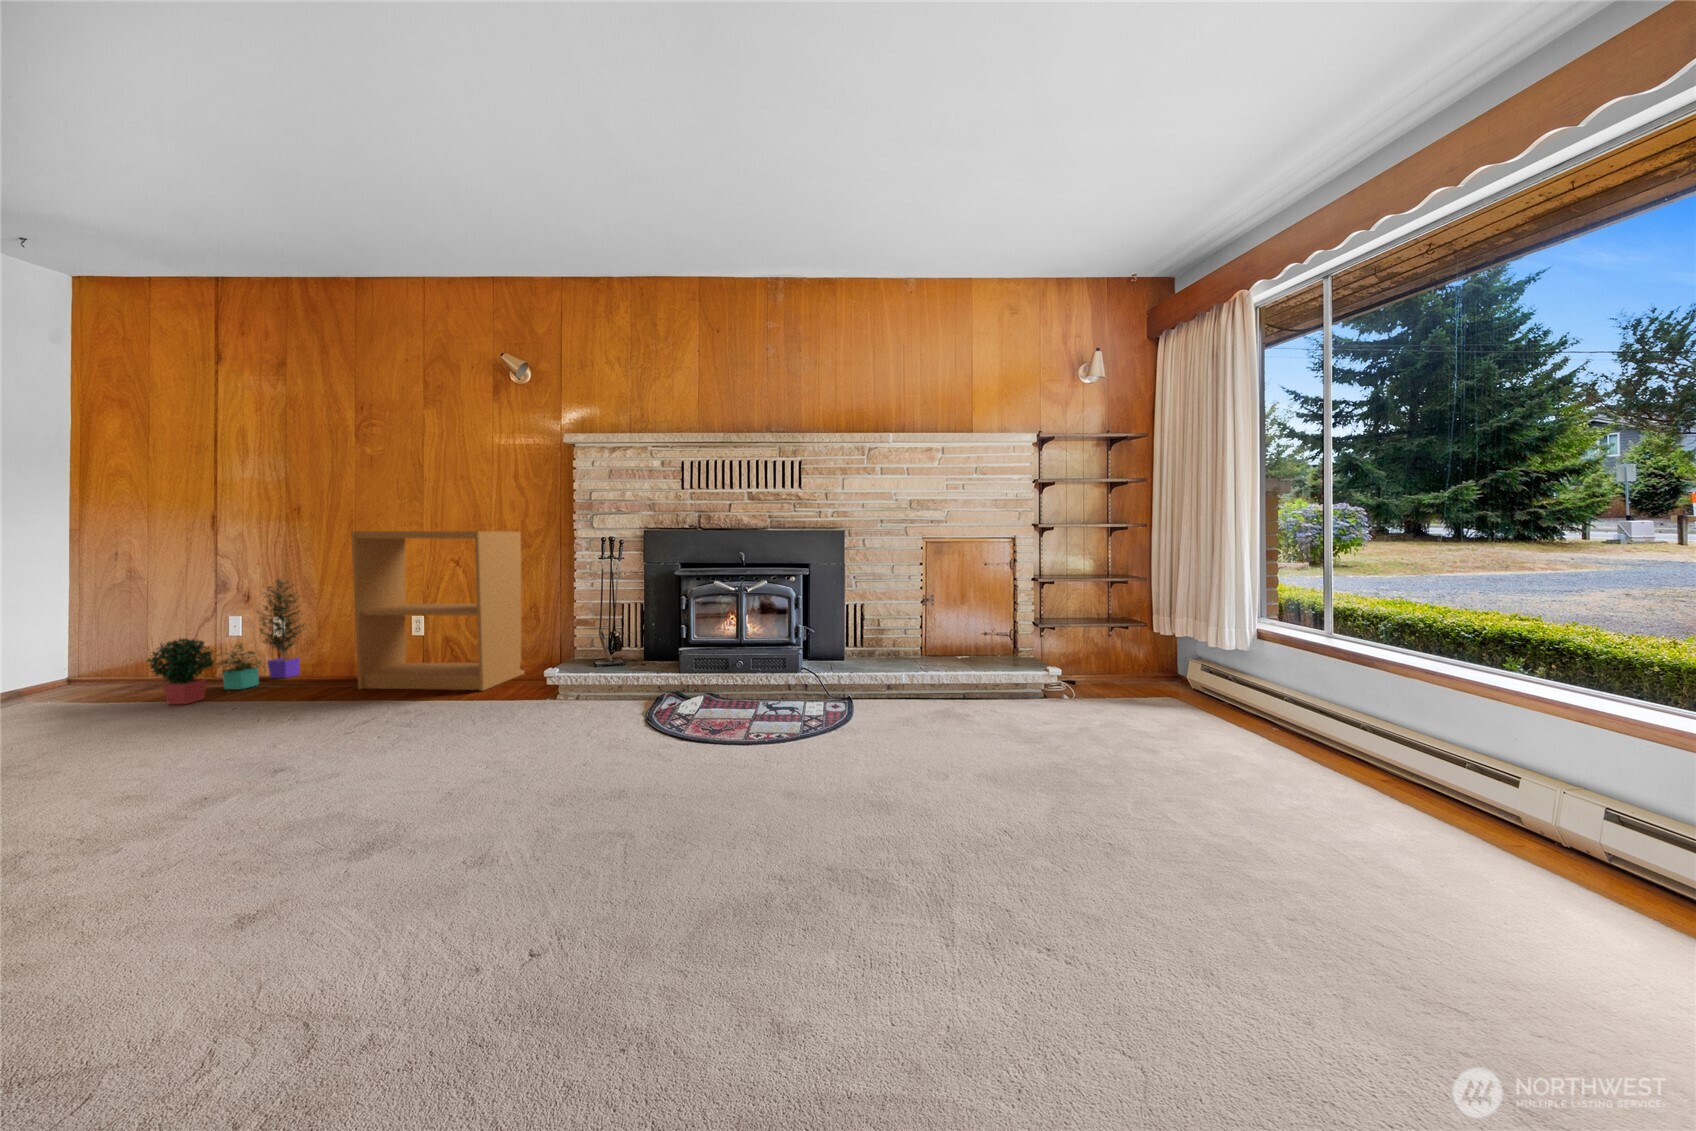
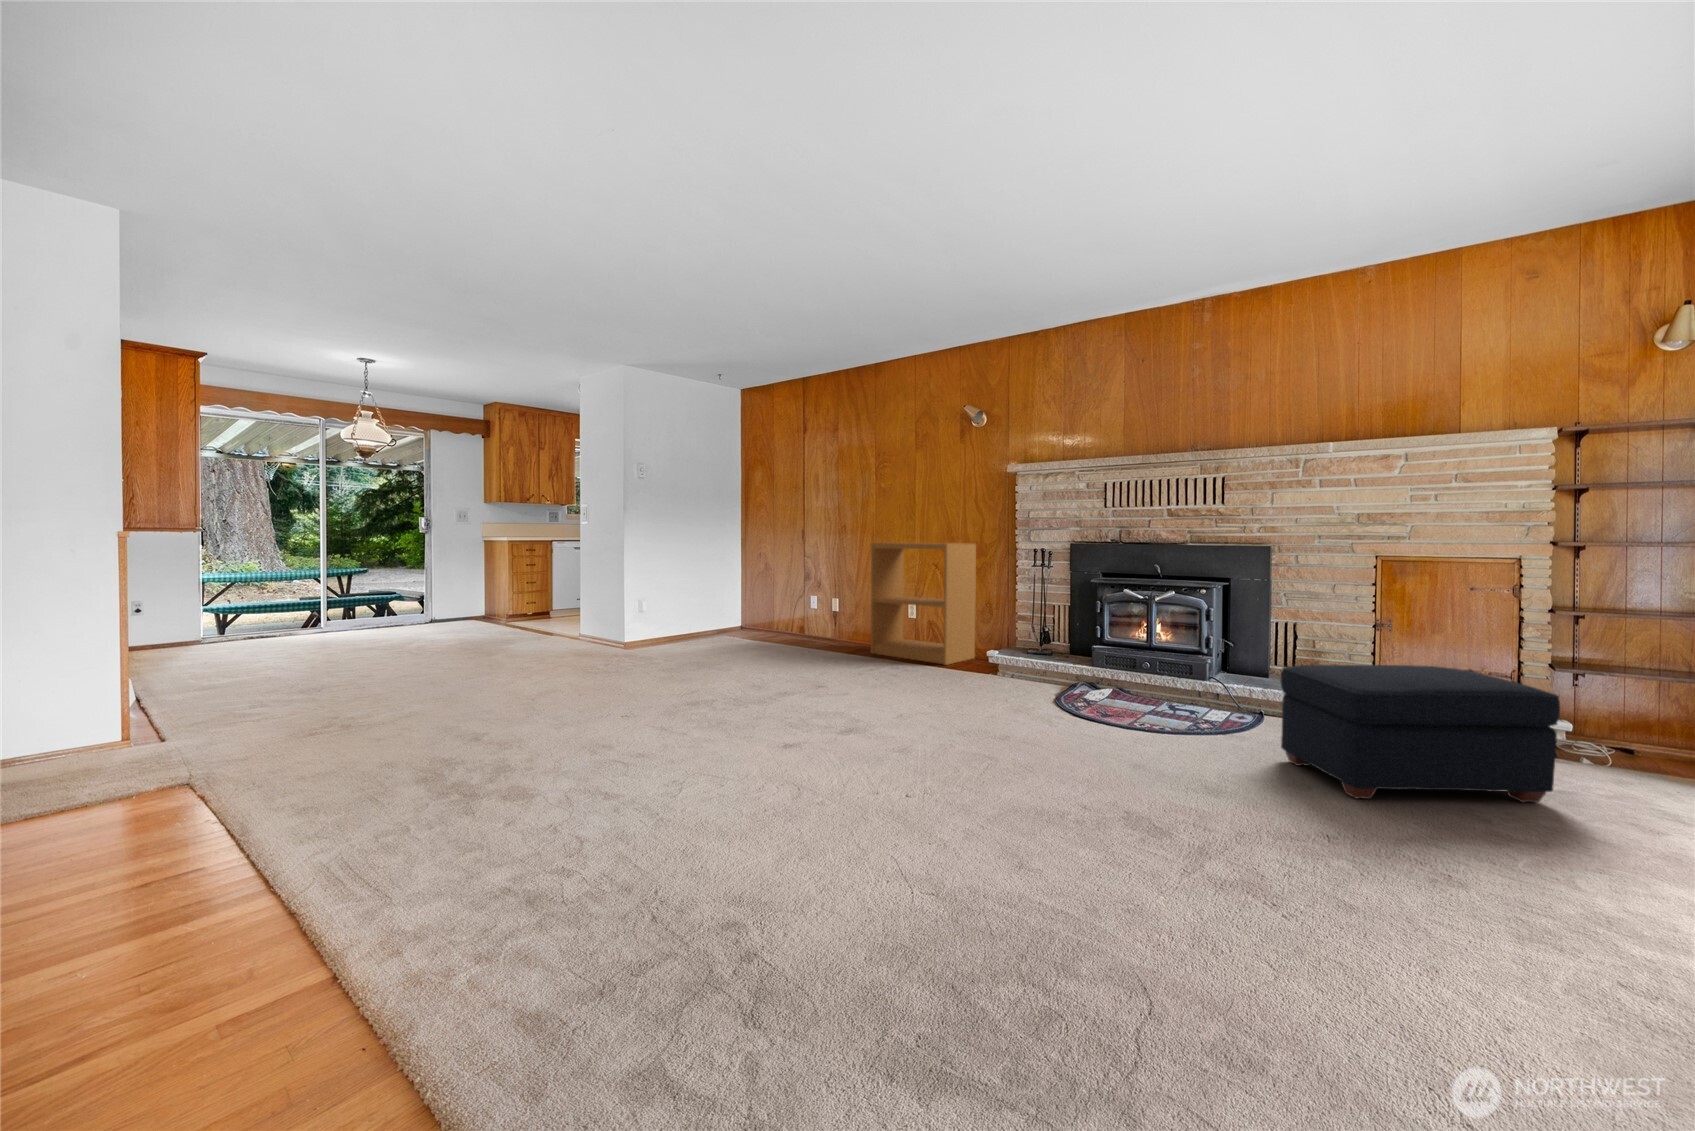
potted plant: present [147,579,304,704] -> none [772,574,844,650]
ottoman: none [899,638,1107,790] -> present [1281,665,1560,803]

